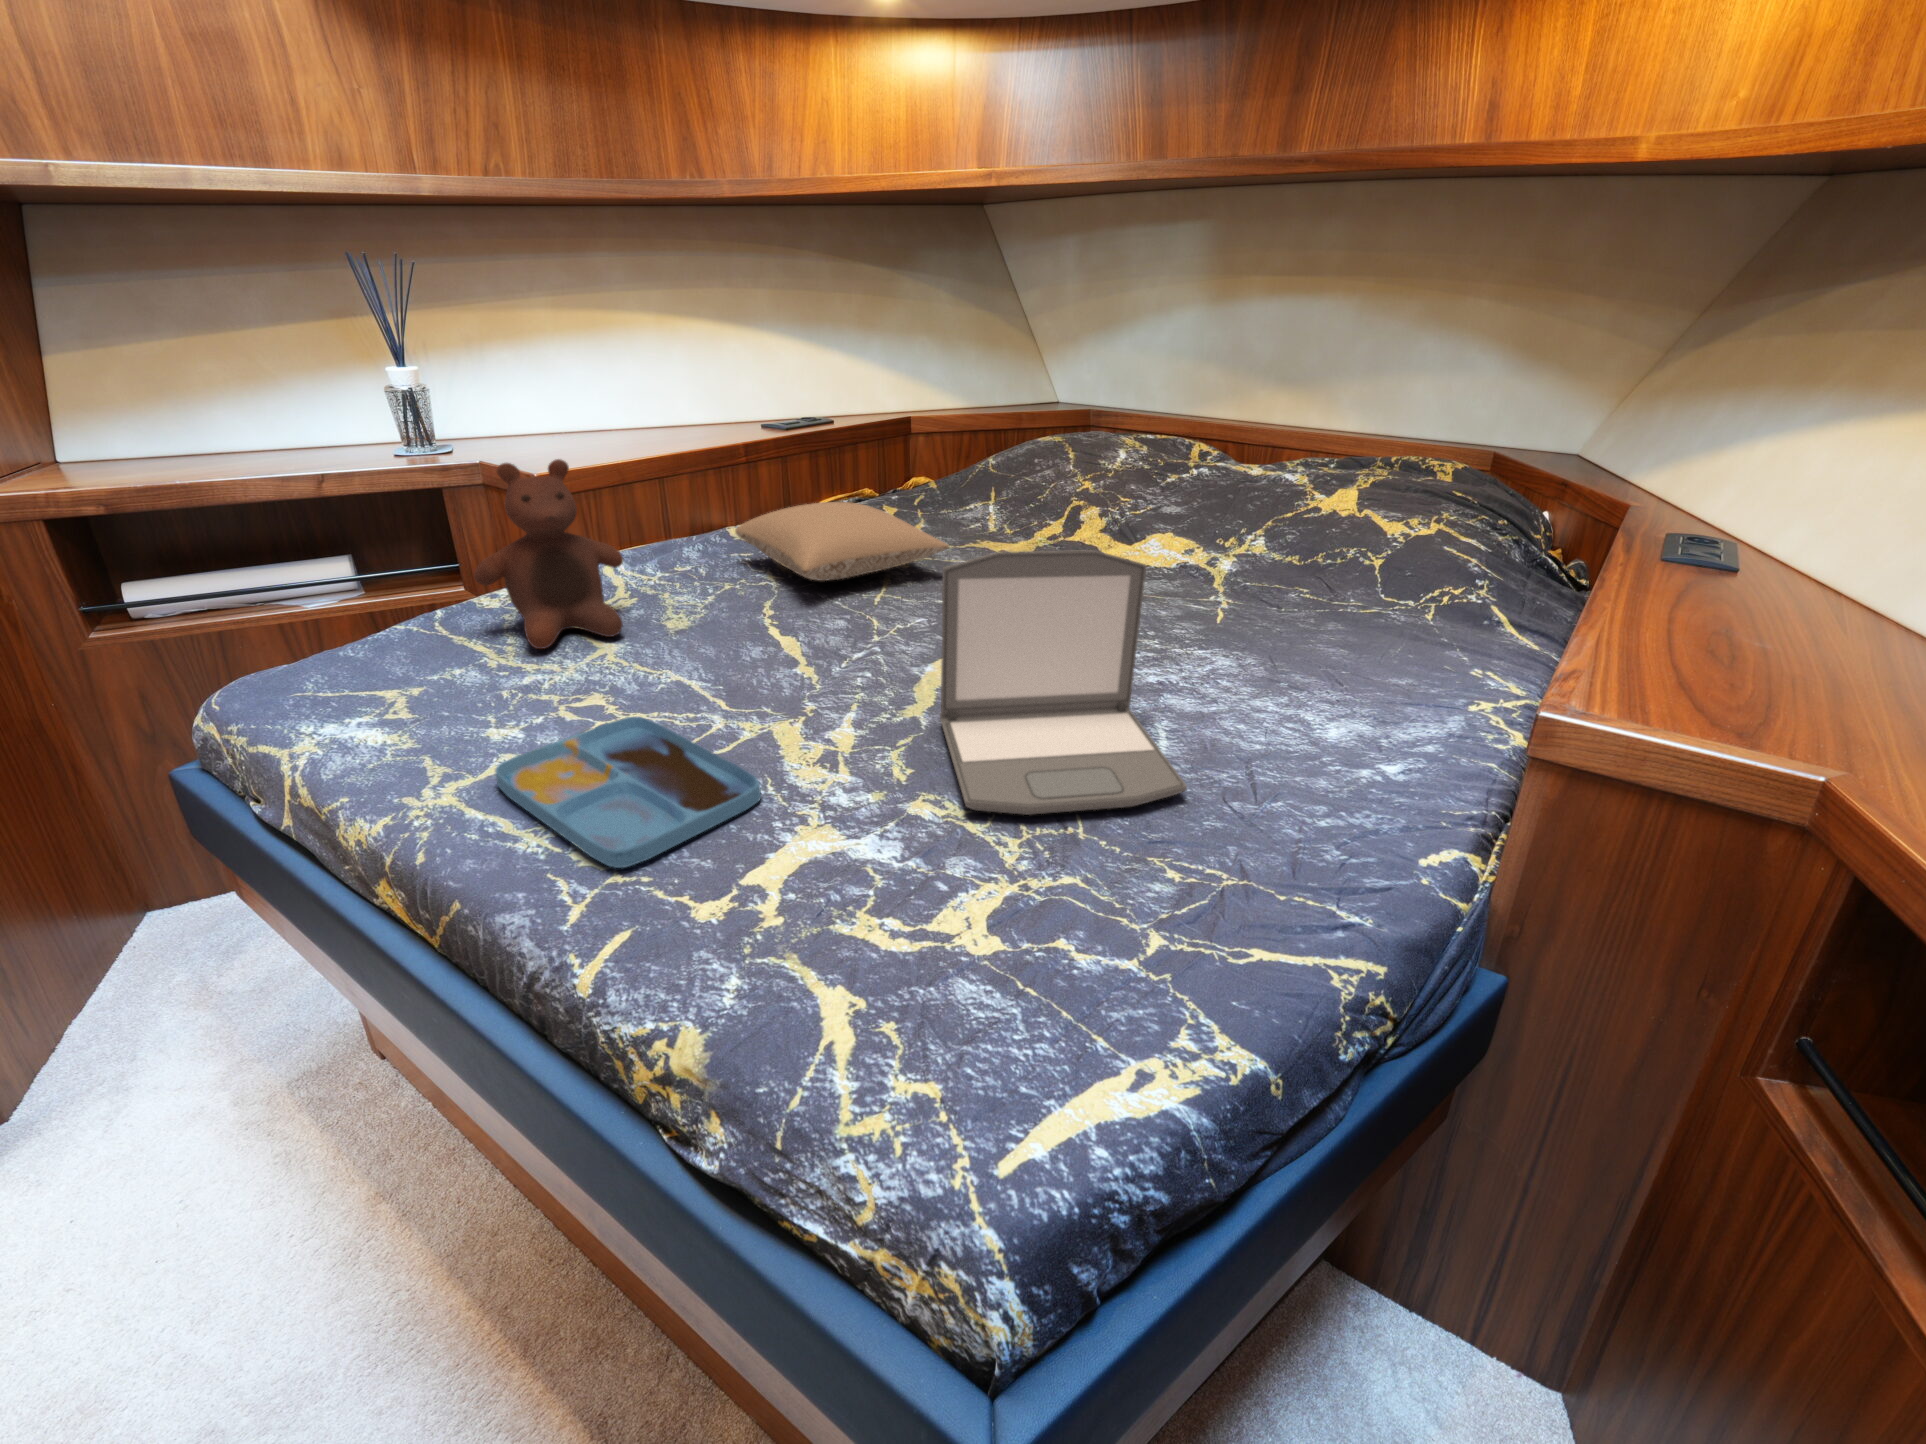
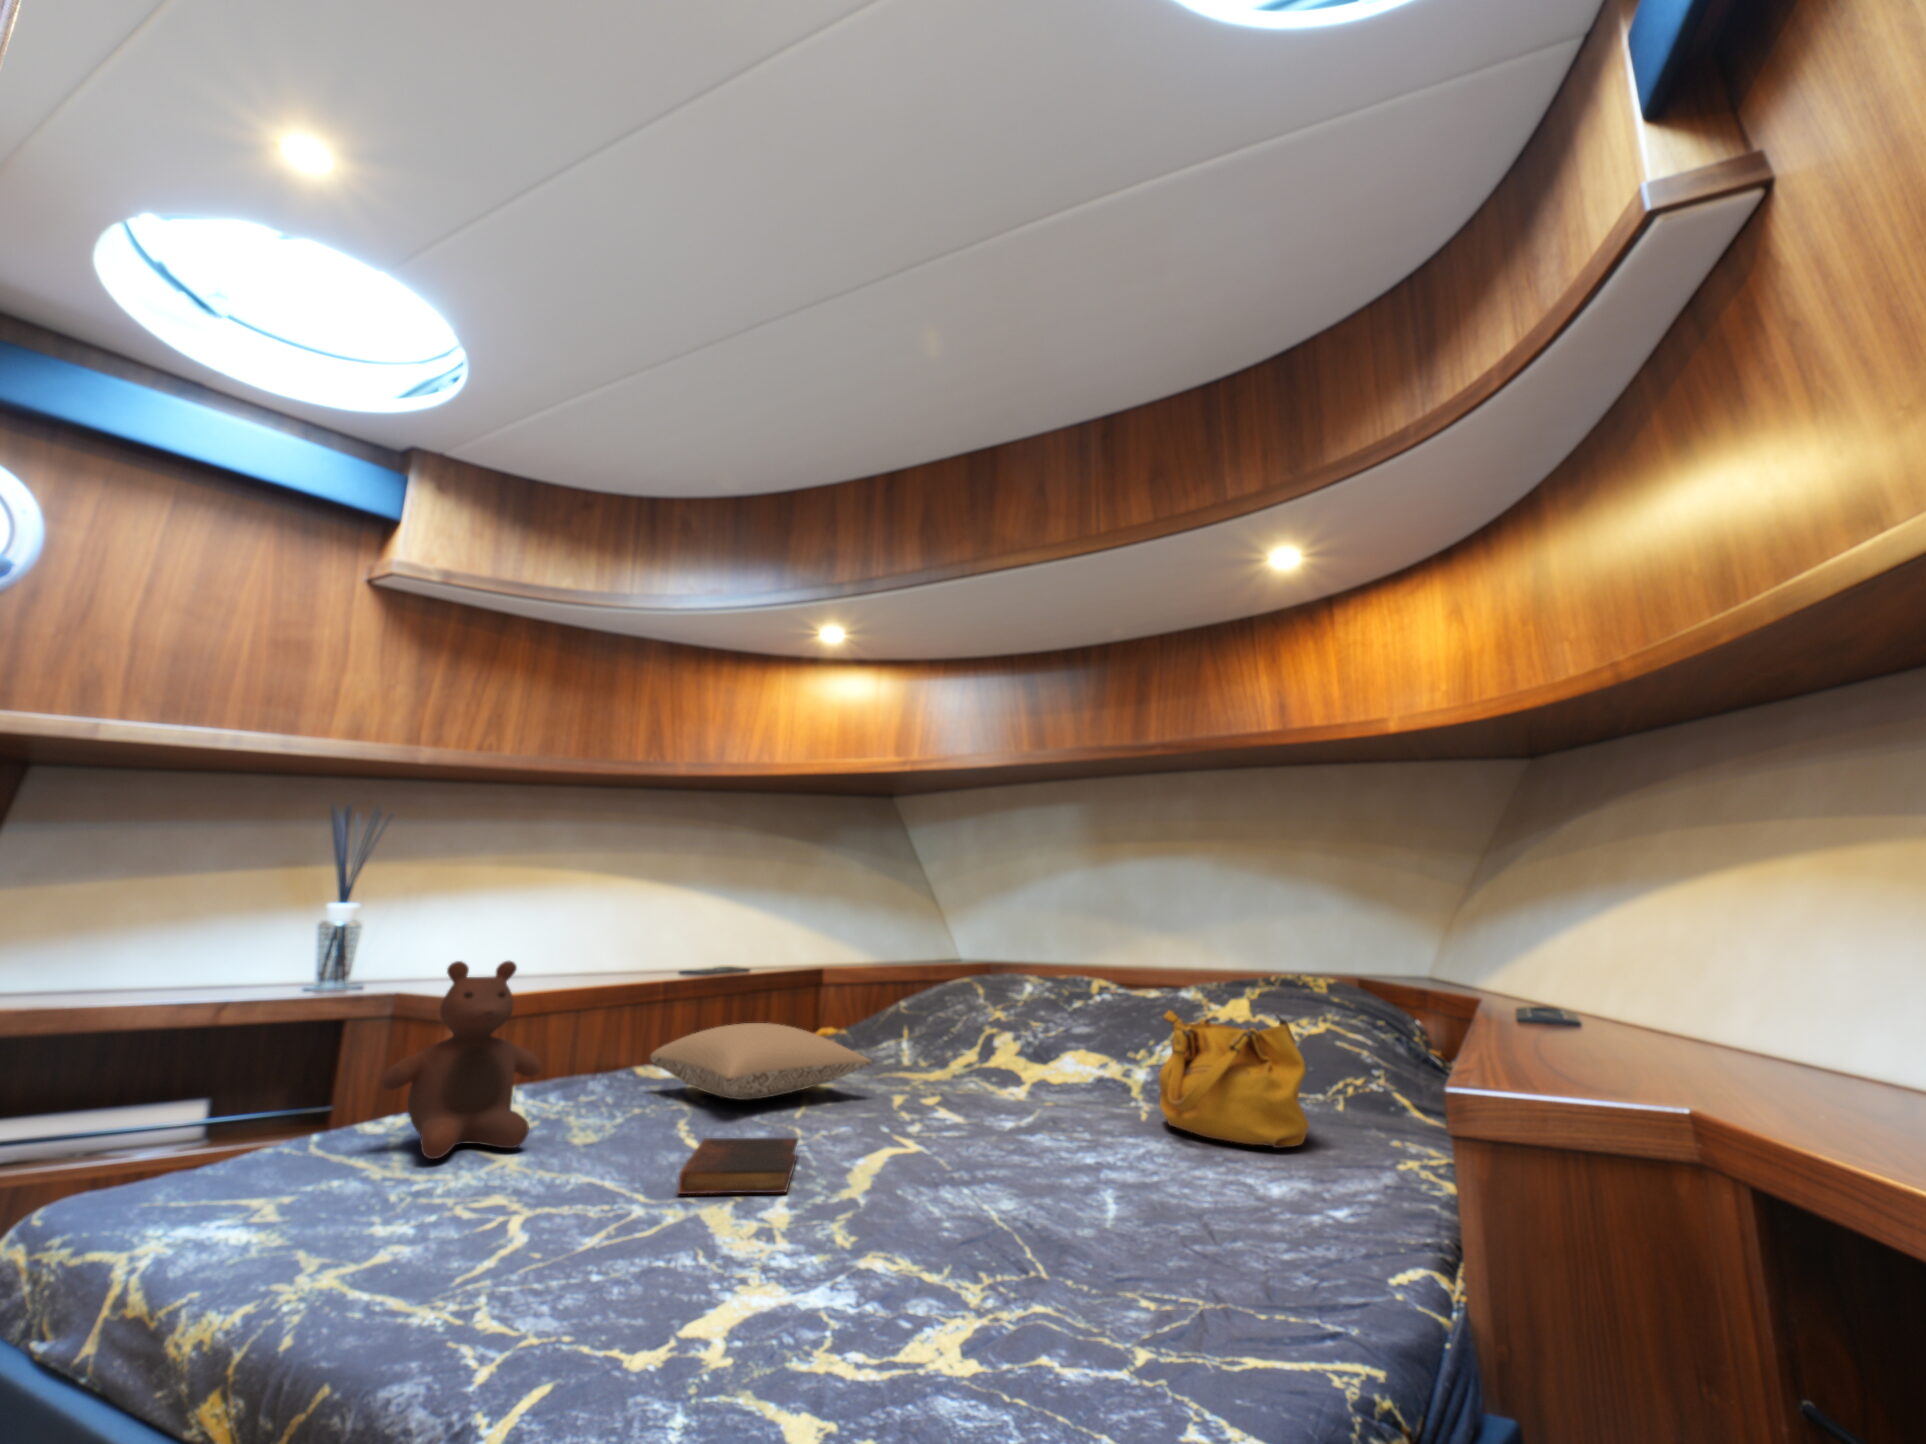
handbag: none [1236,518,1401,668] -> present [1159,1011,1309,1148]
laptop: present [940,550,1187,815] -> none [881,1004,1145,1264]
book: none [753,639,870,708] -> present [677,1138,799,1194]
tray: present [495,717,761,868] -> none [386,1201,696,1326]

